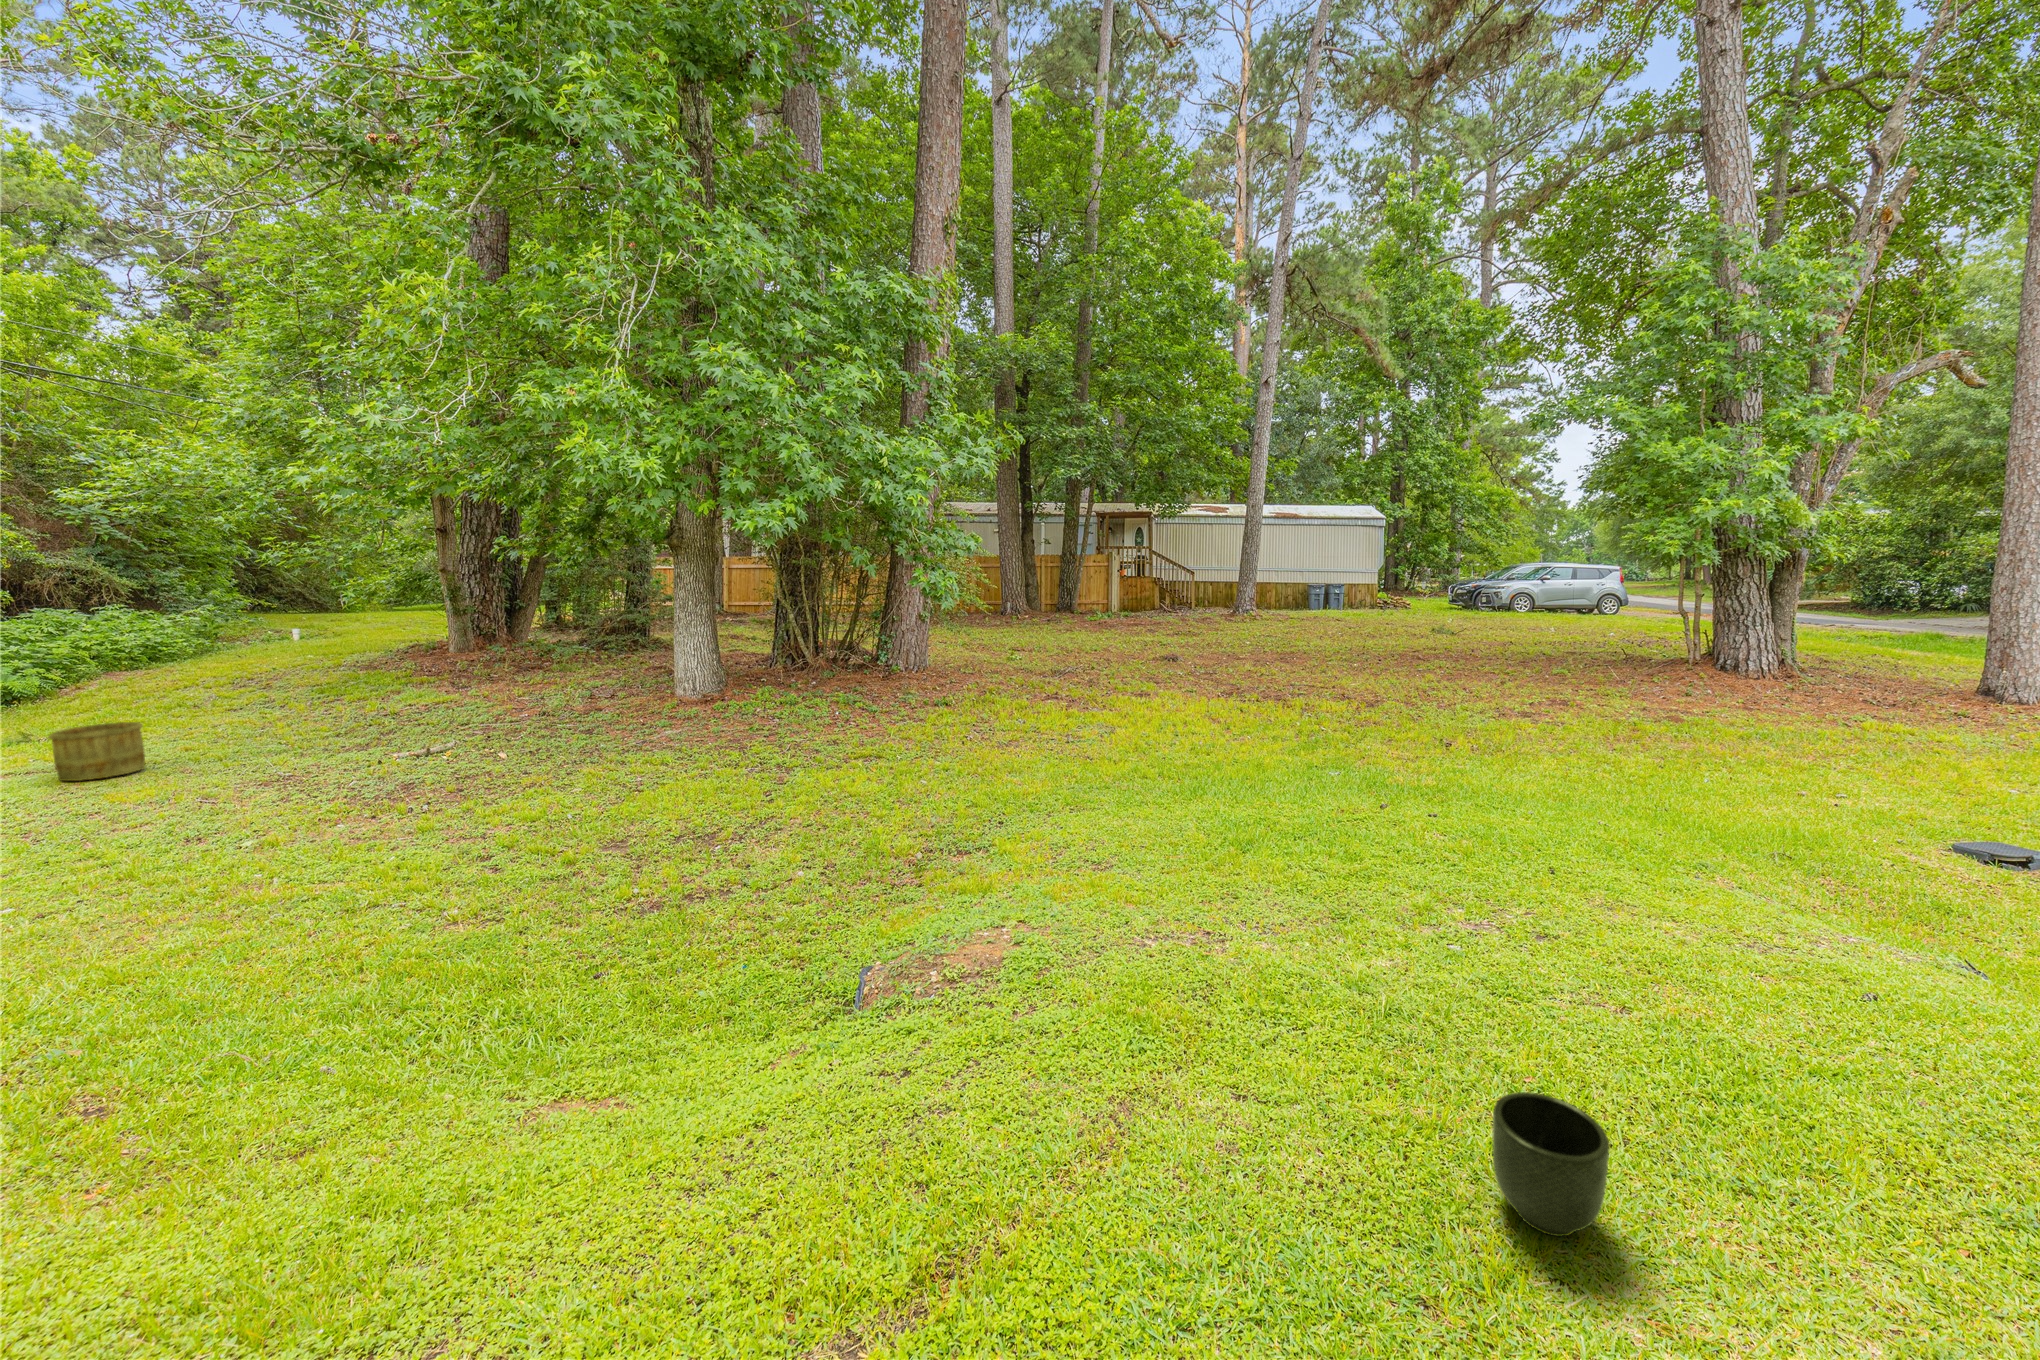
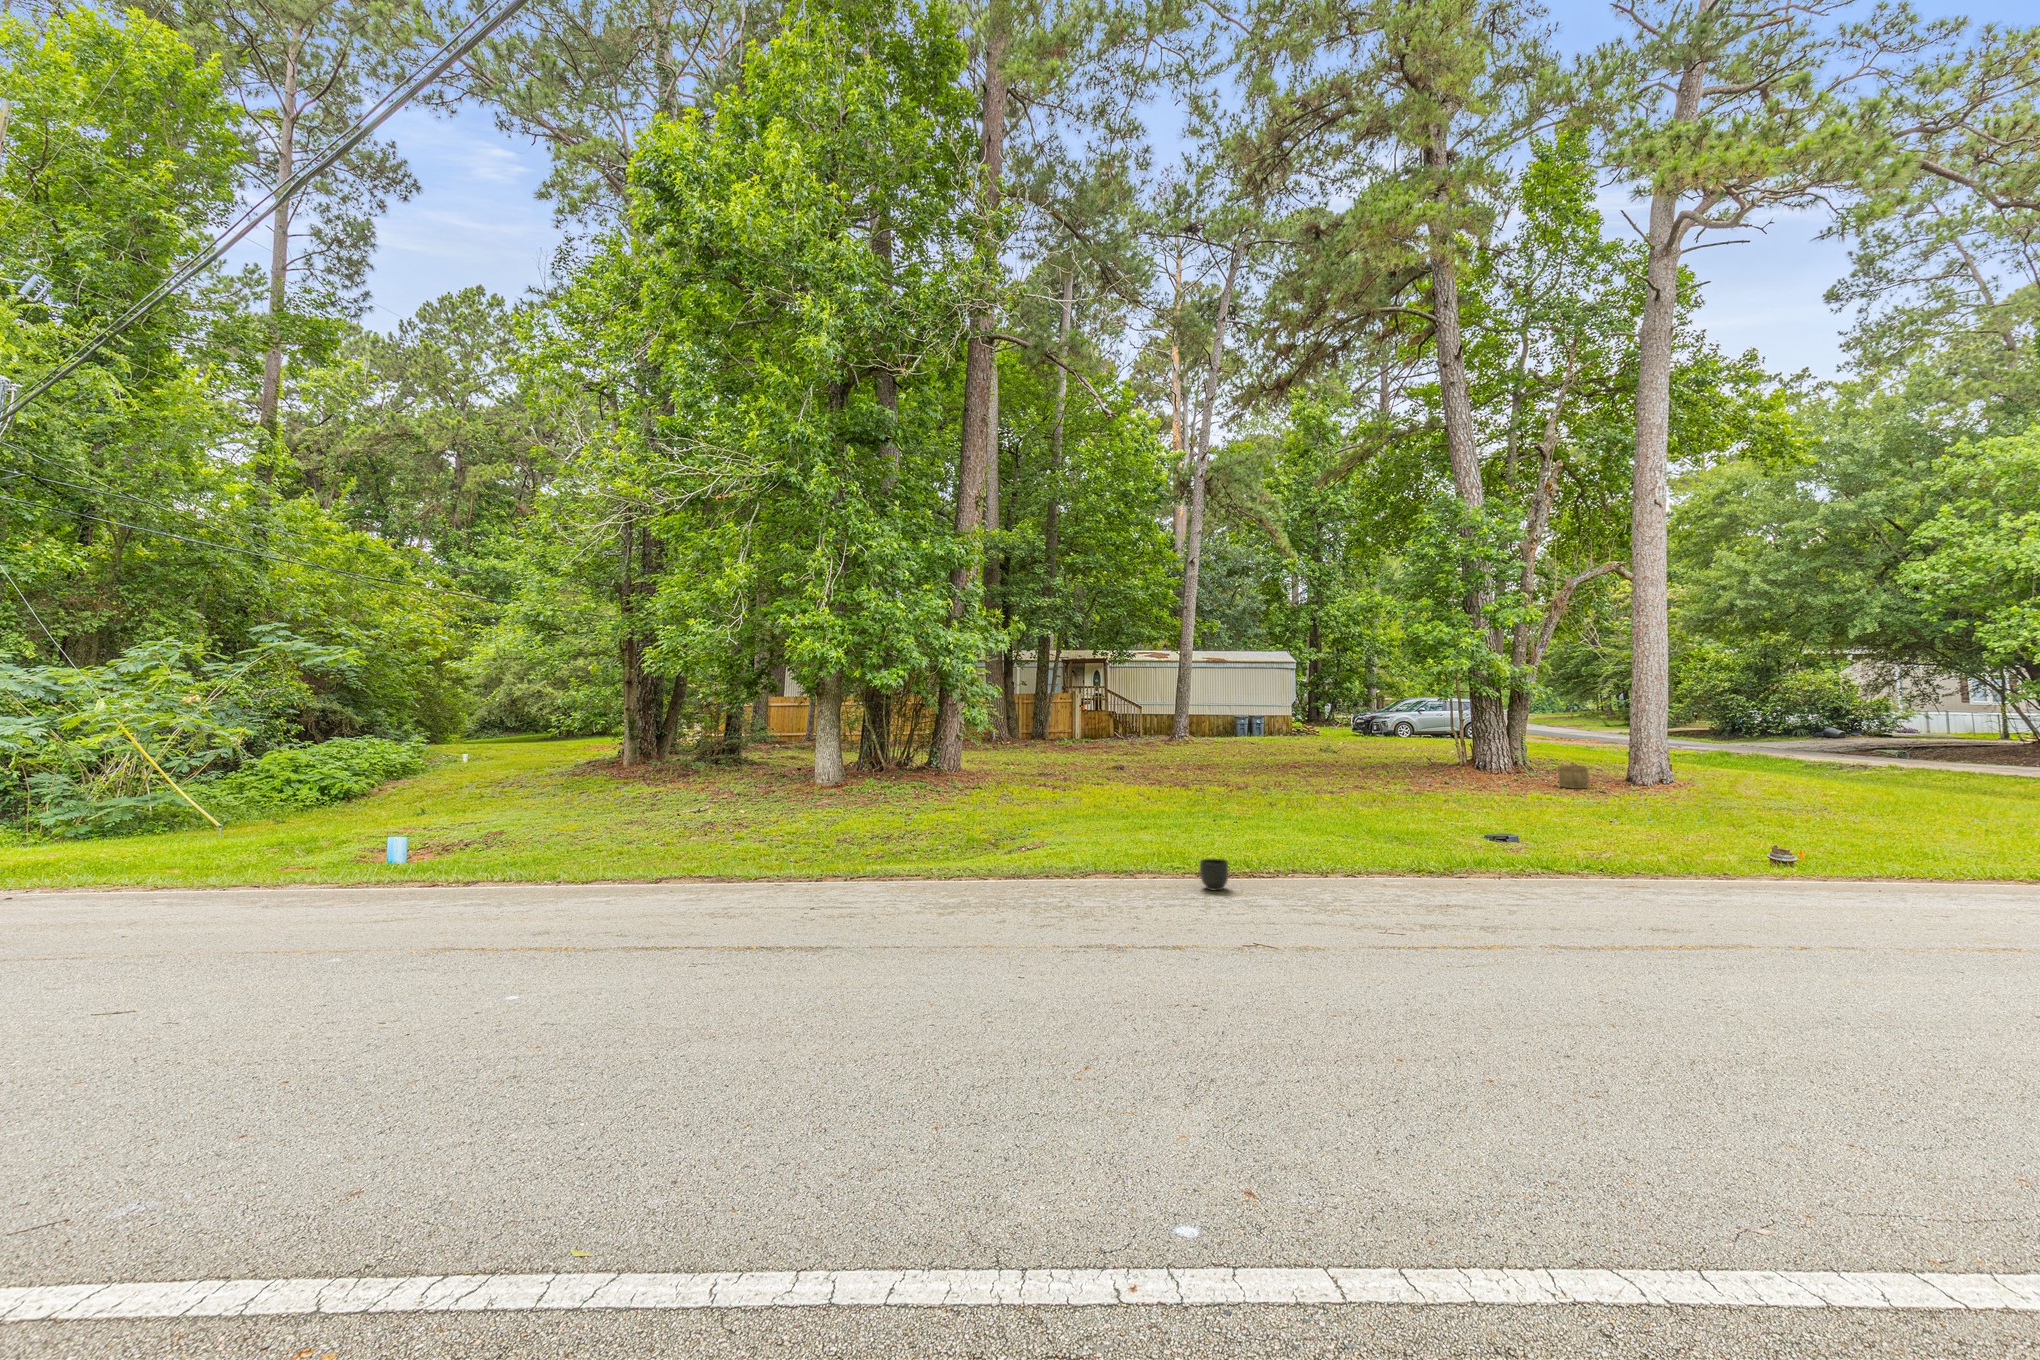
wooden bucket: present [48,722,145,781] -> present [1558,766,1589,789]

